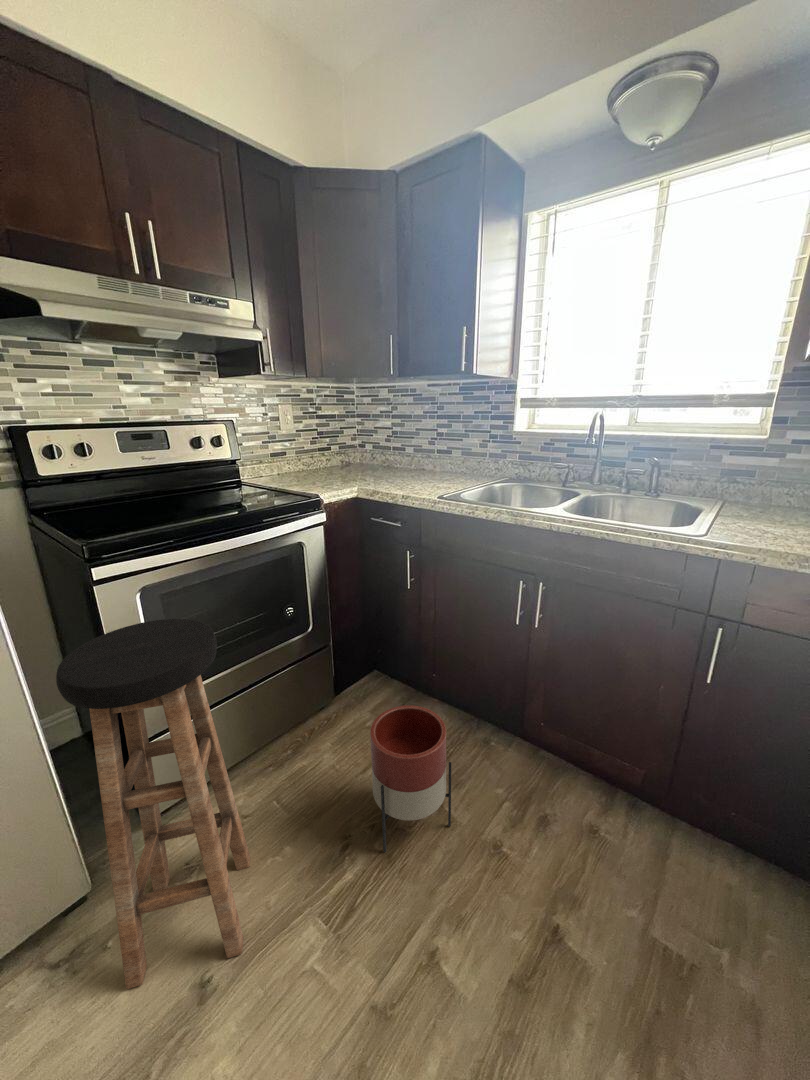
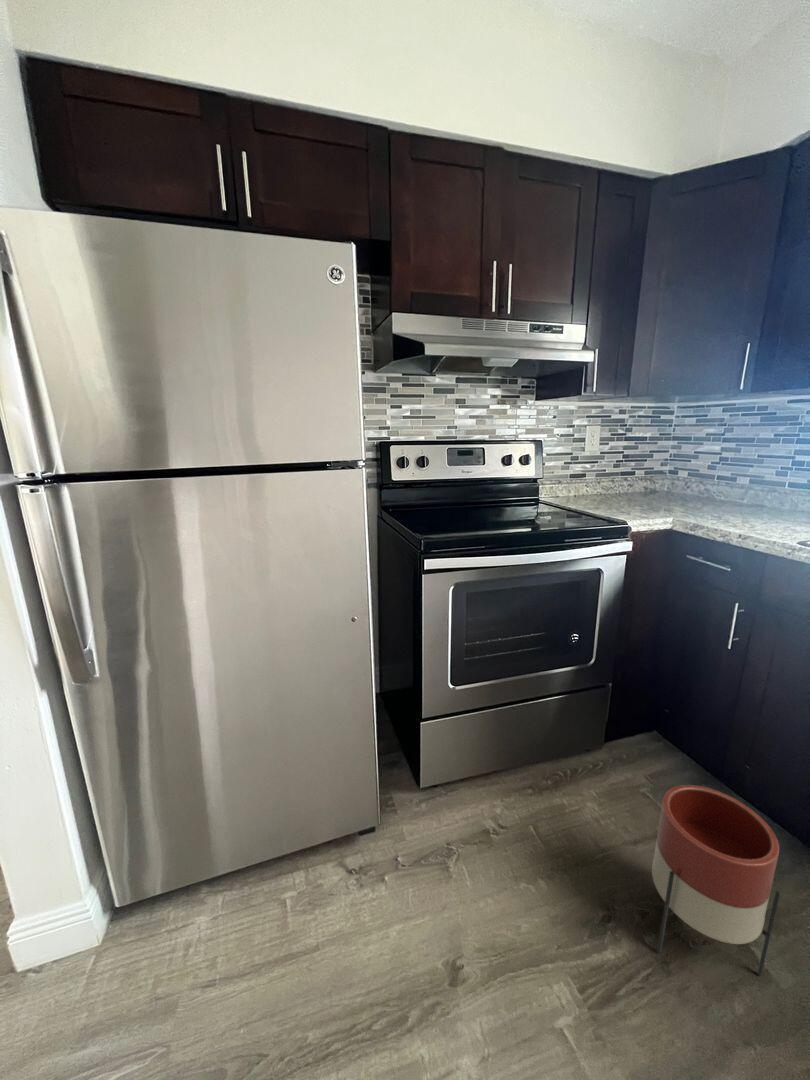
bar stool: present [56,619,250,989] -> none [396,612,524,959]

